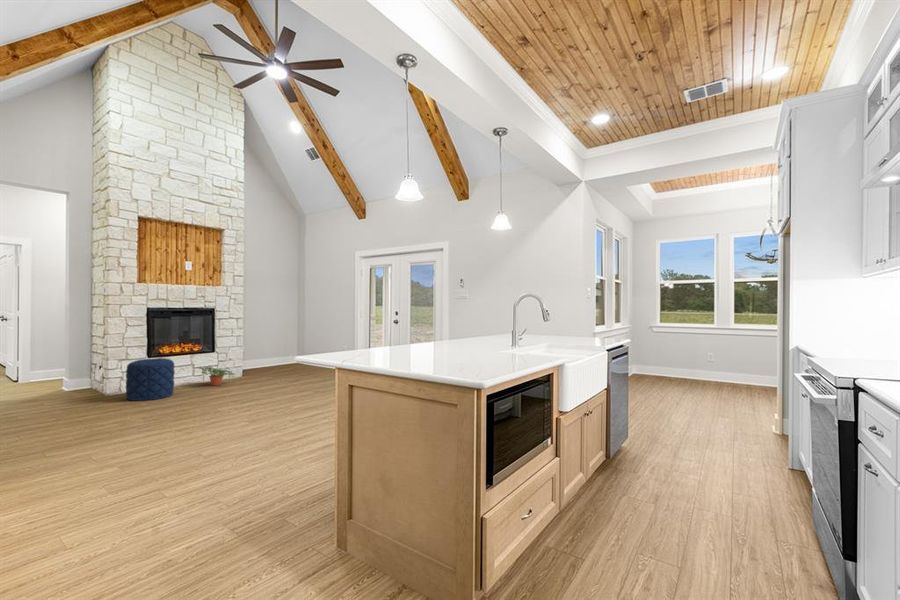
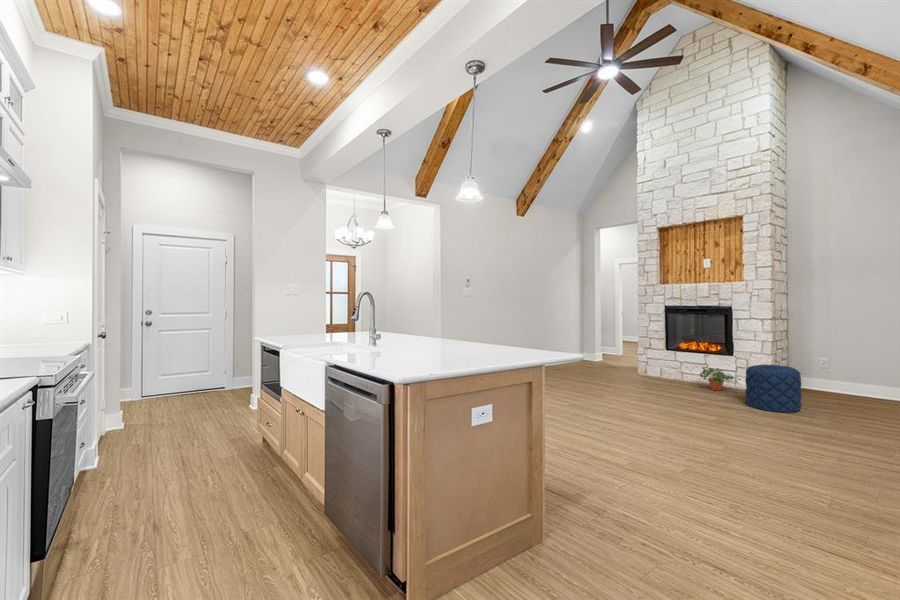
pouf: present [126,358,175,401] -> present [745,364,801,412]

